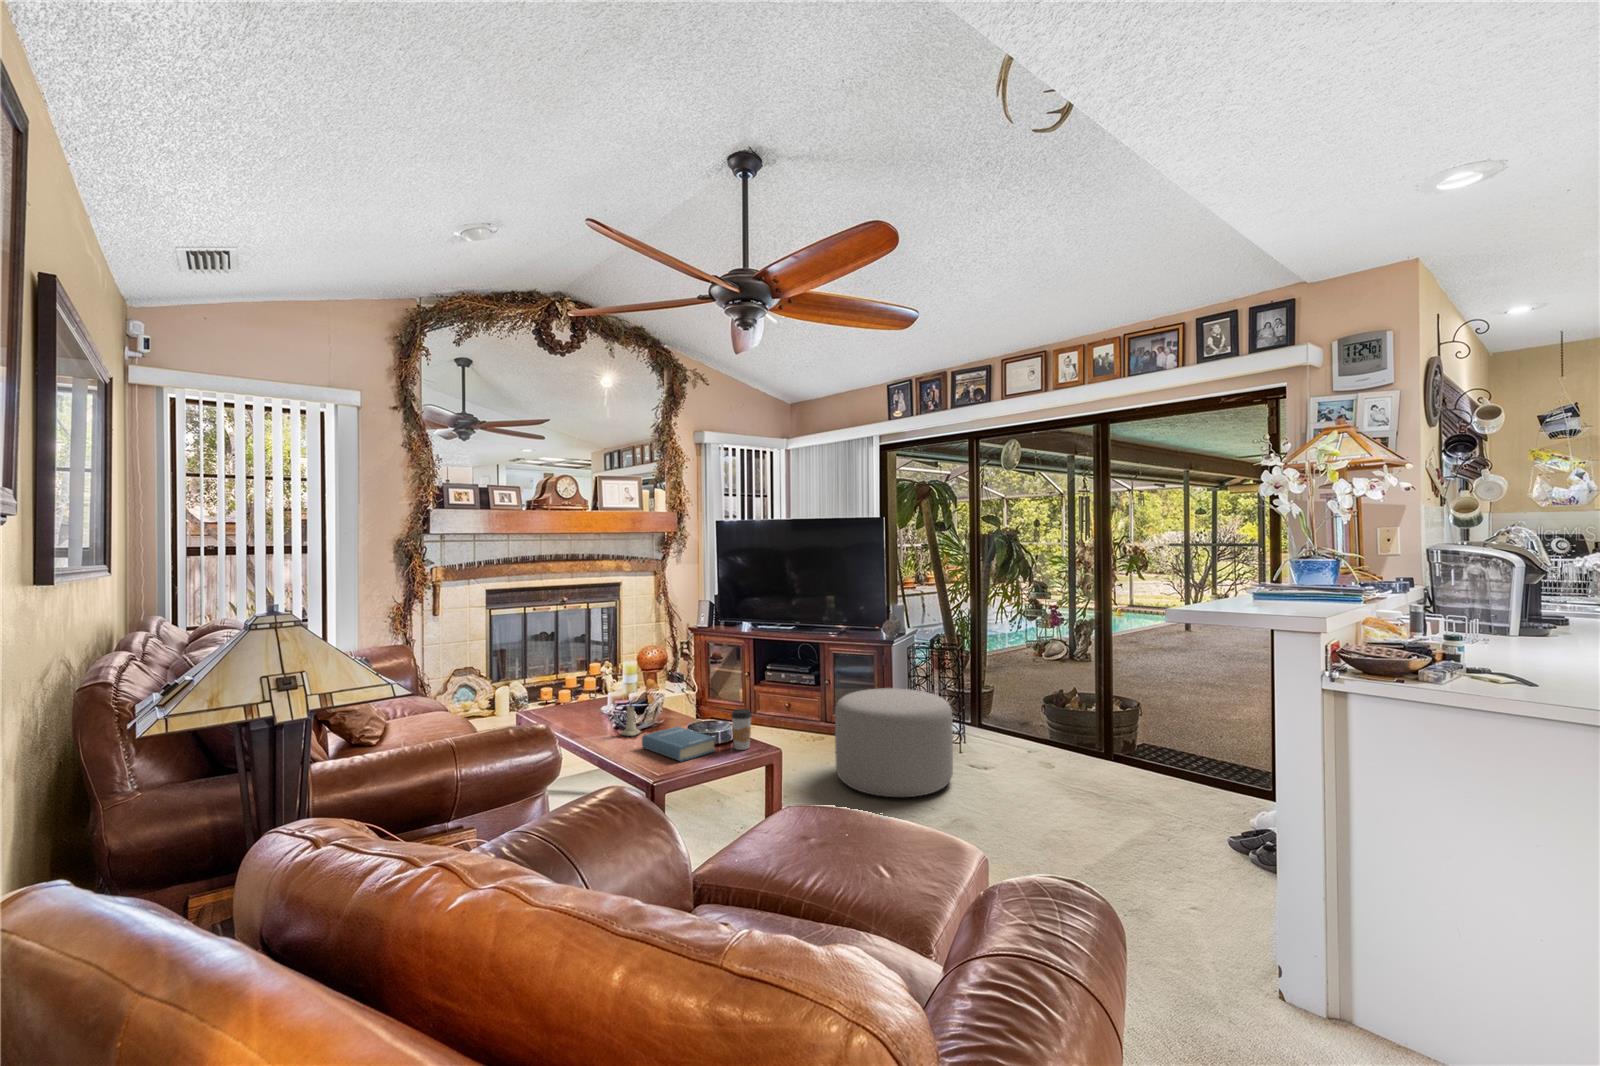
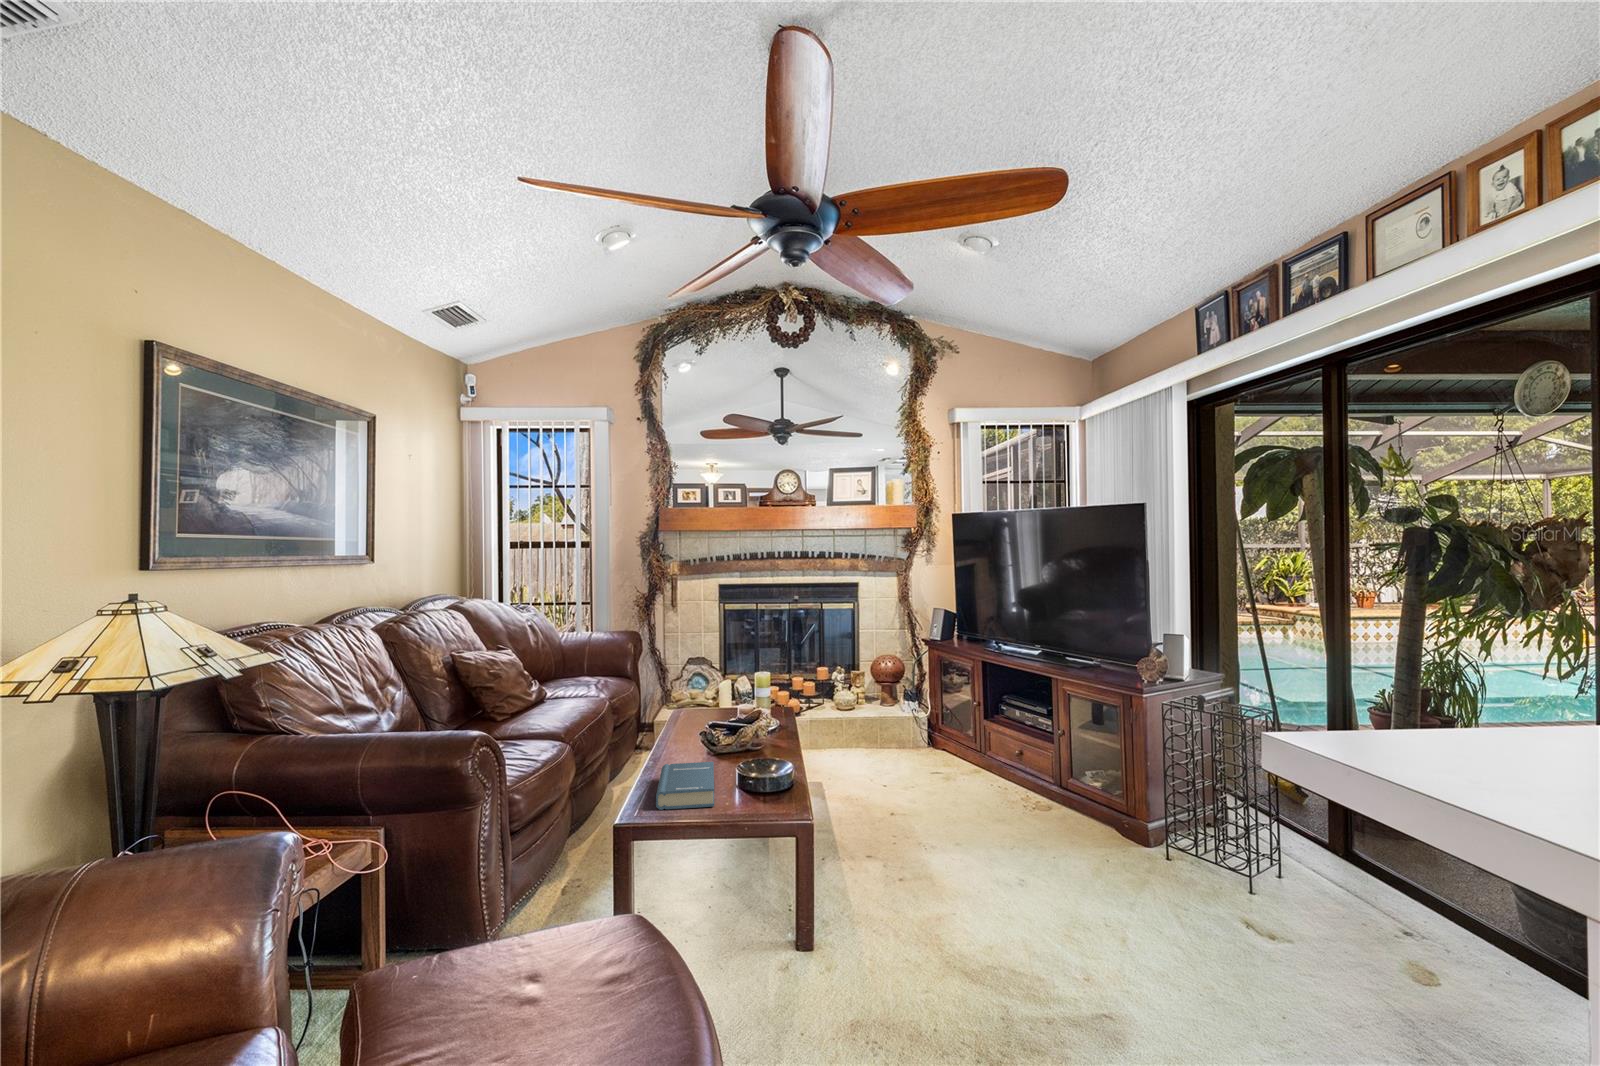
ottoman: present [835,688,953,797] -> none [975,761,1174,963]
candle: present [621,703,640,736] -> none [677,719,698,761]
coffee cup: present [732,709,751,750] -> none [737,757,764,814]

